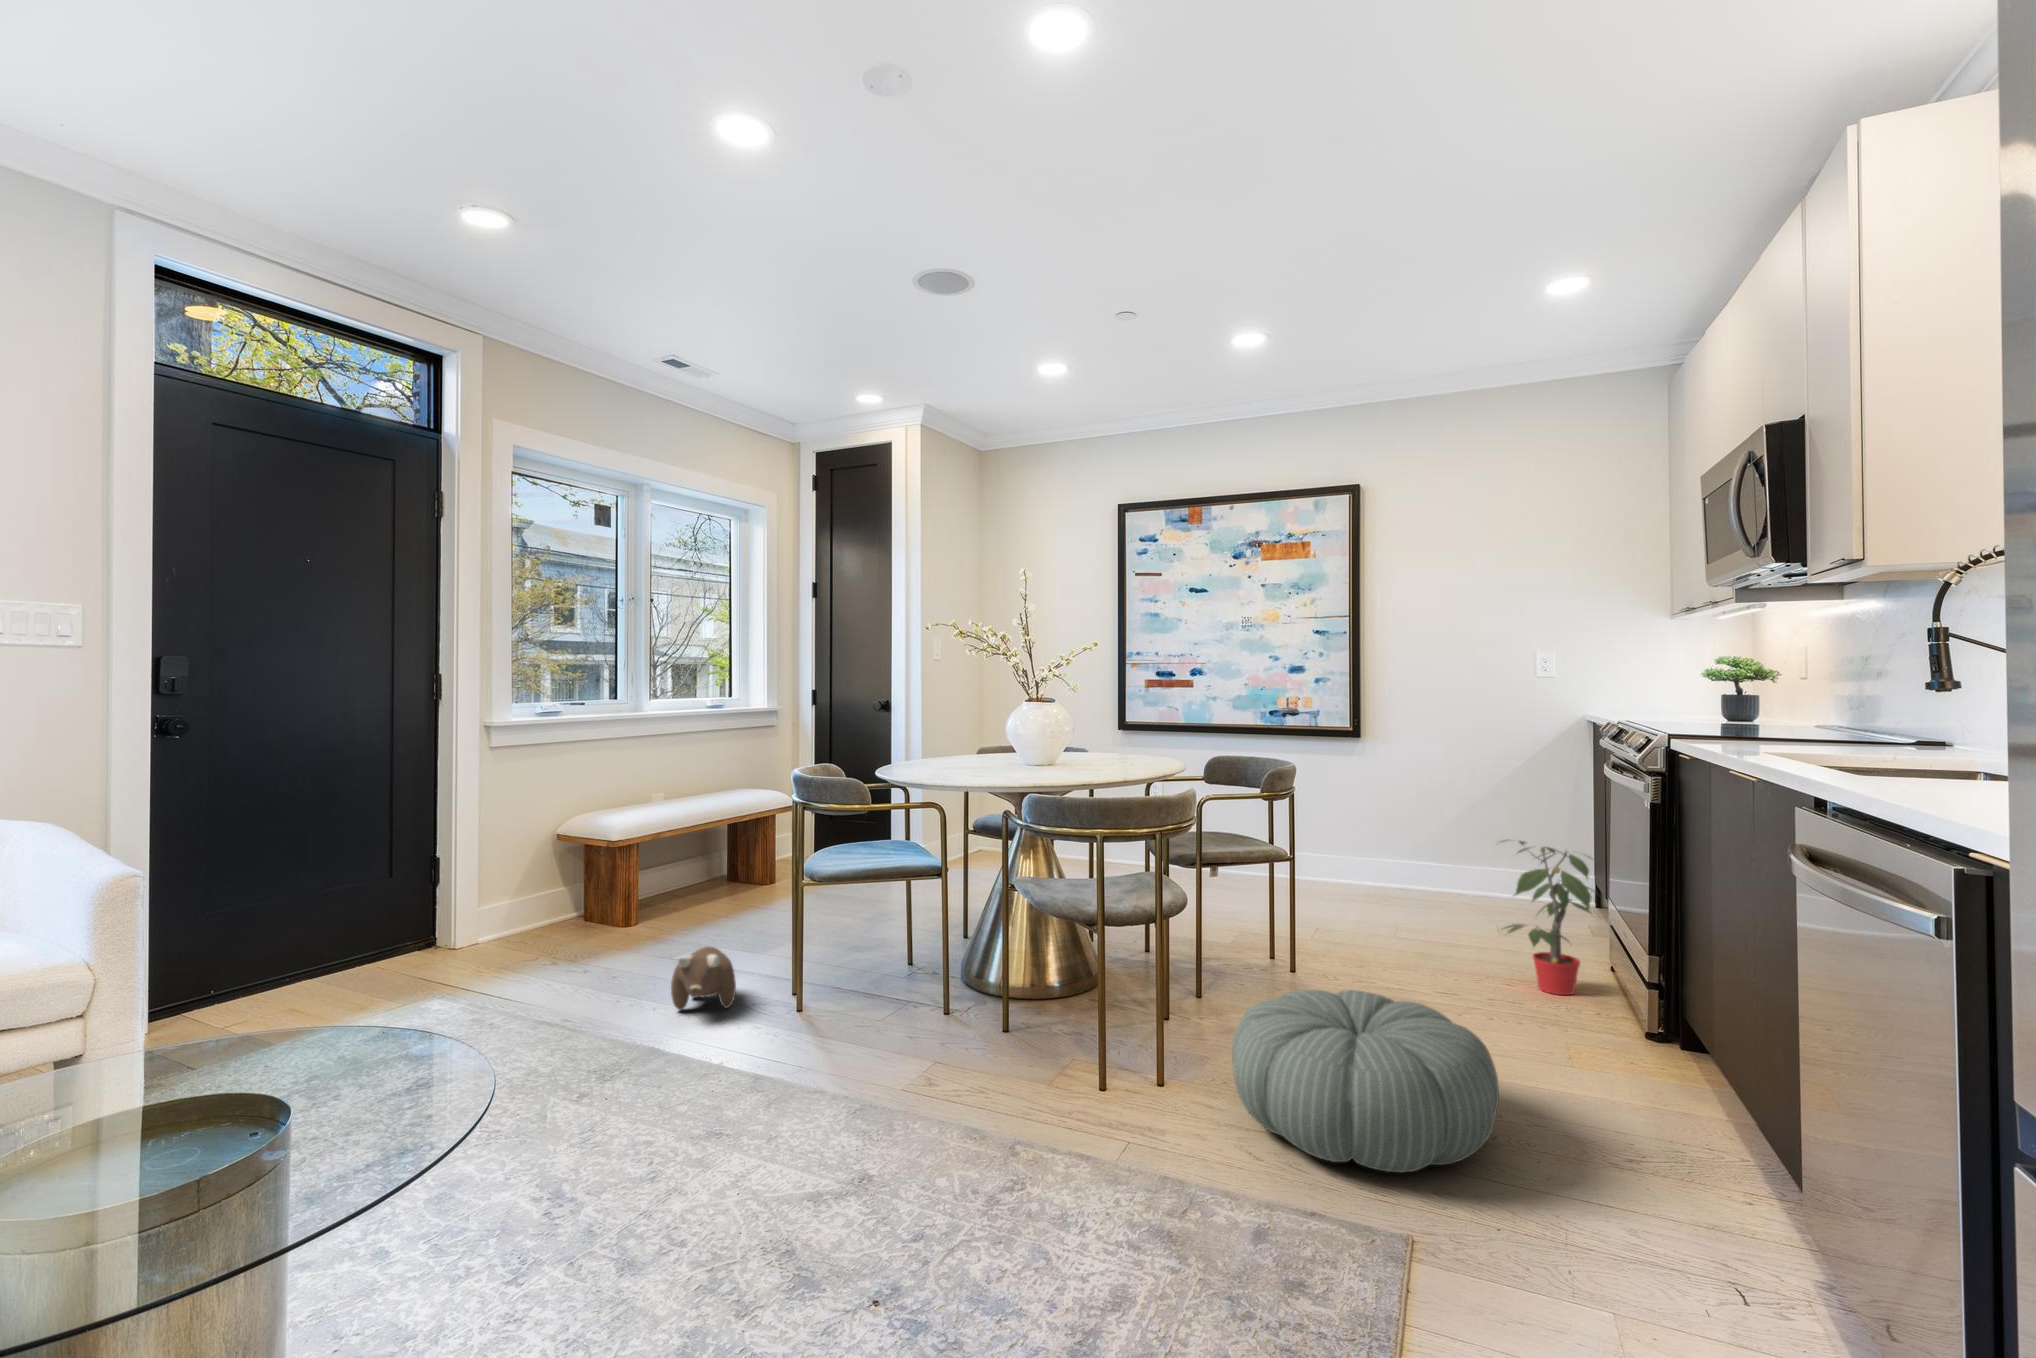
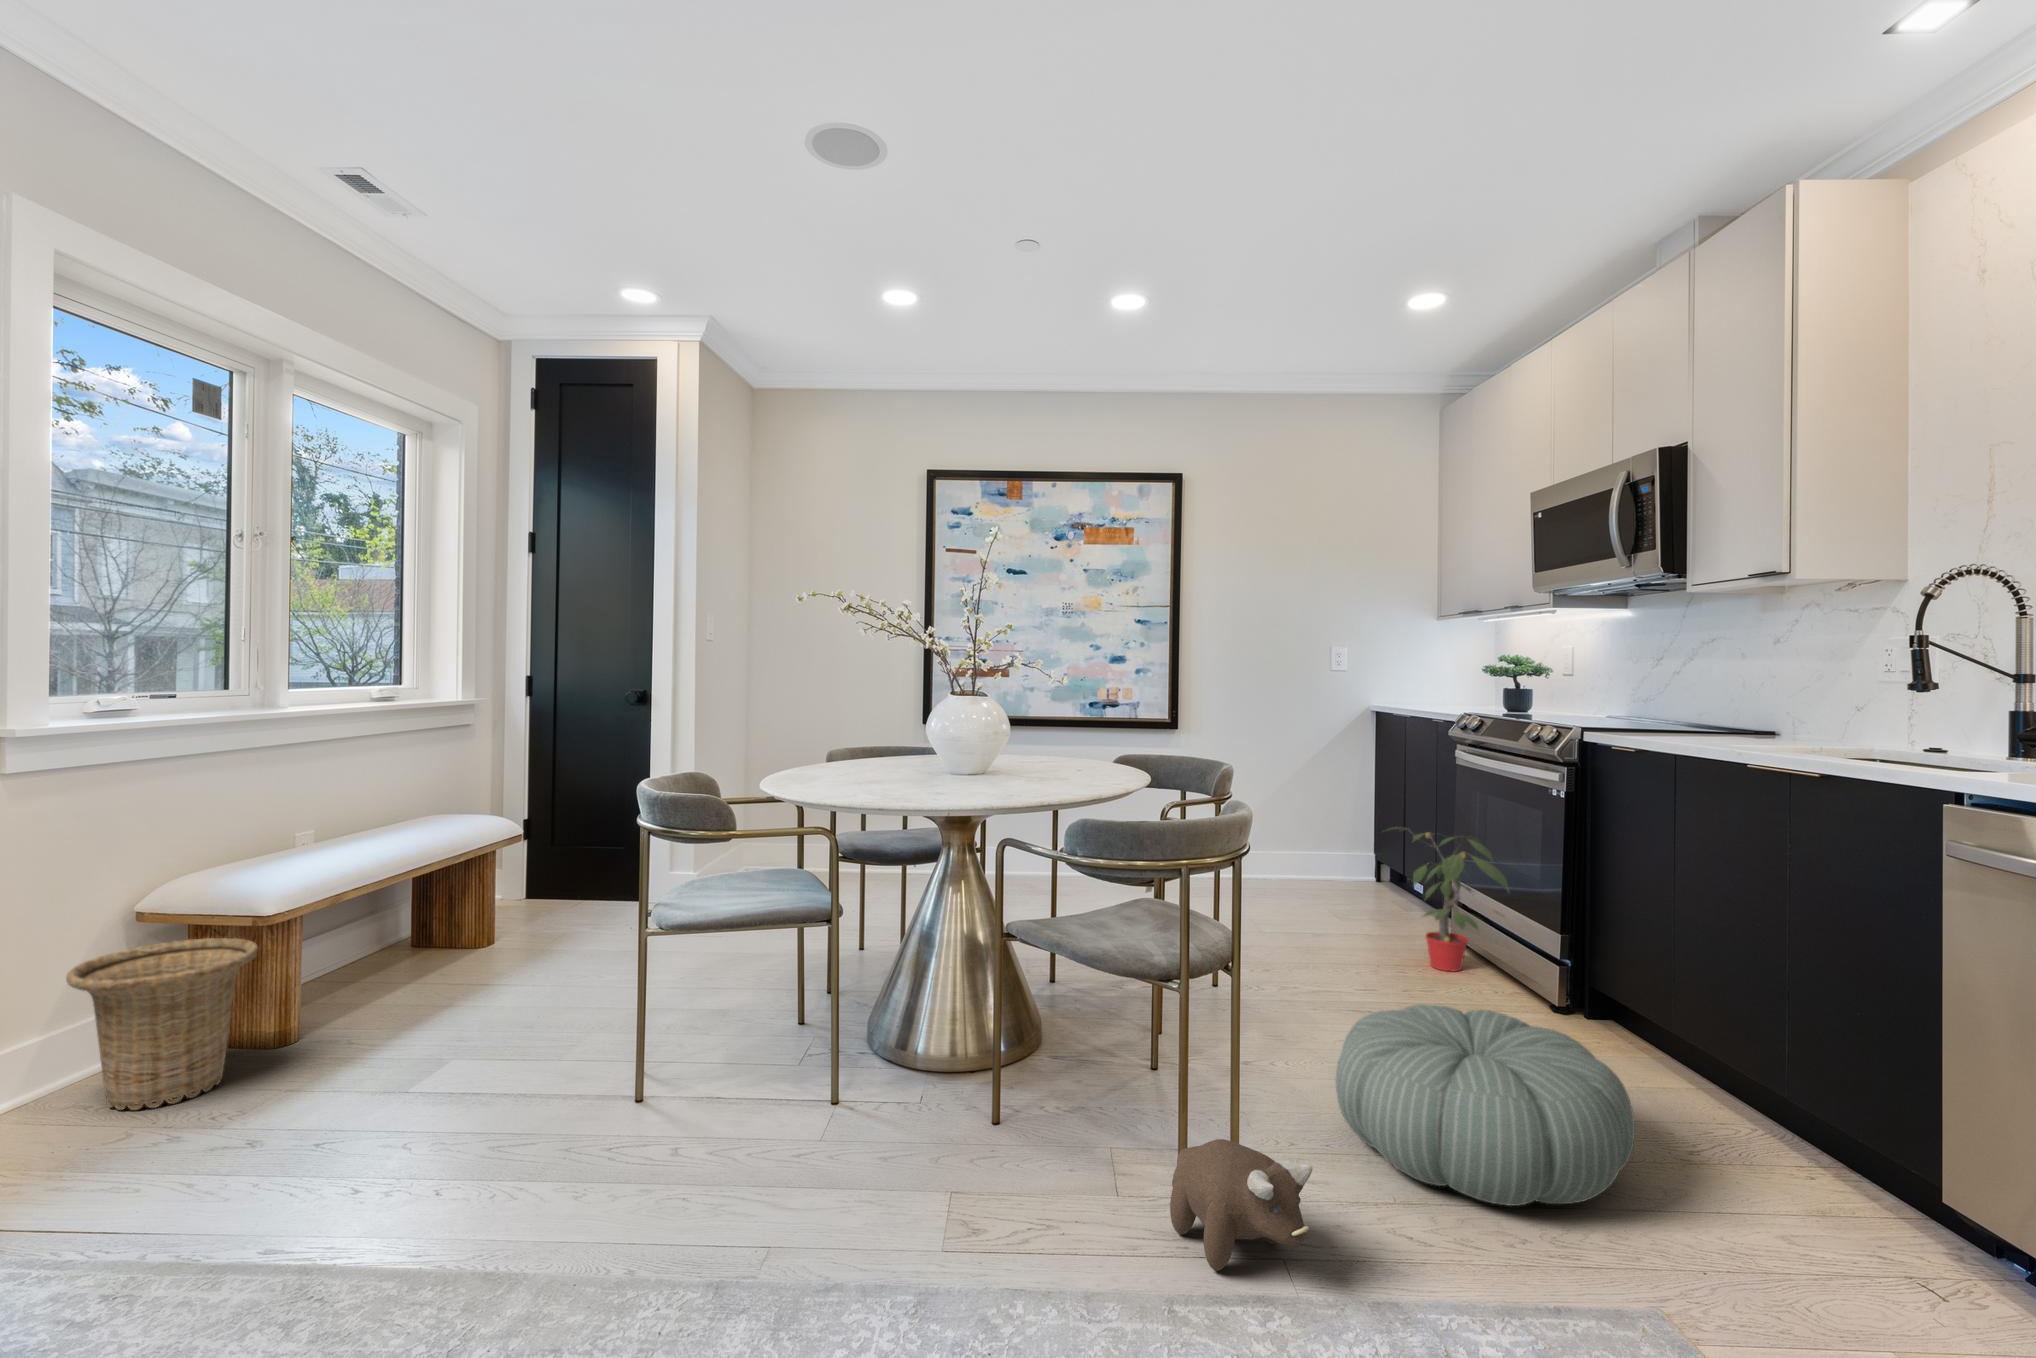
basket: none [501,851,597,947] -> present [66,938,258,1110]
plush toy: present [671,946,736,1010] -> present [1170,1139,1312,1271]

